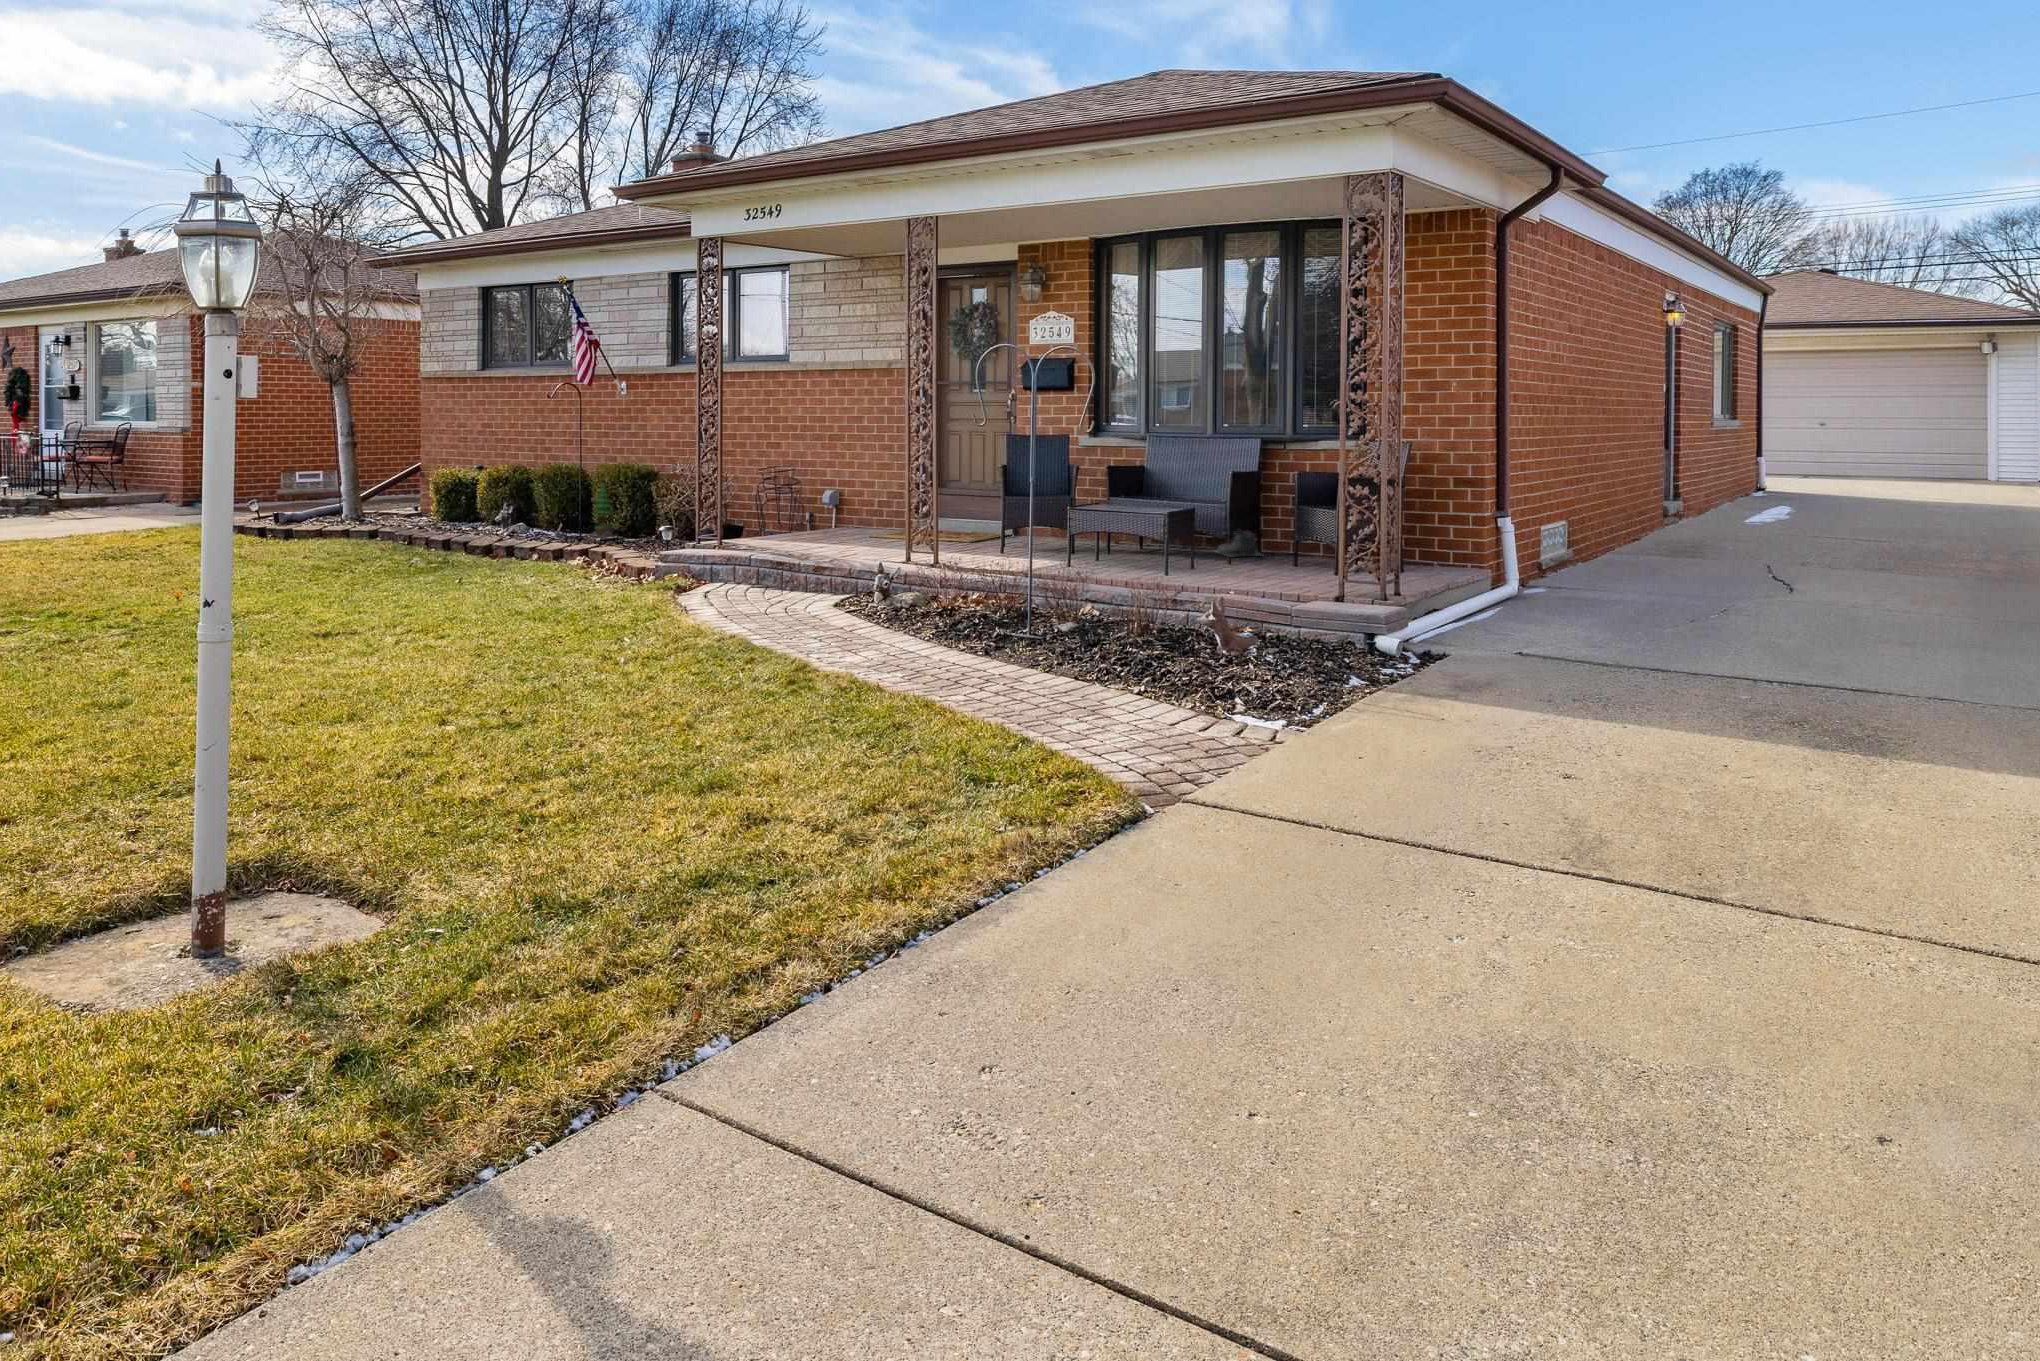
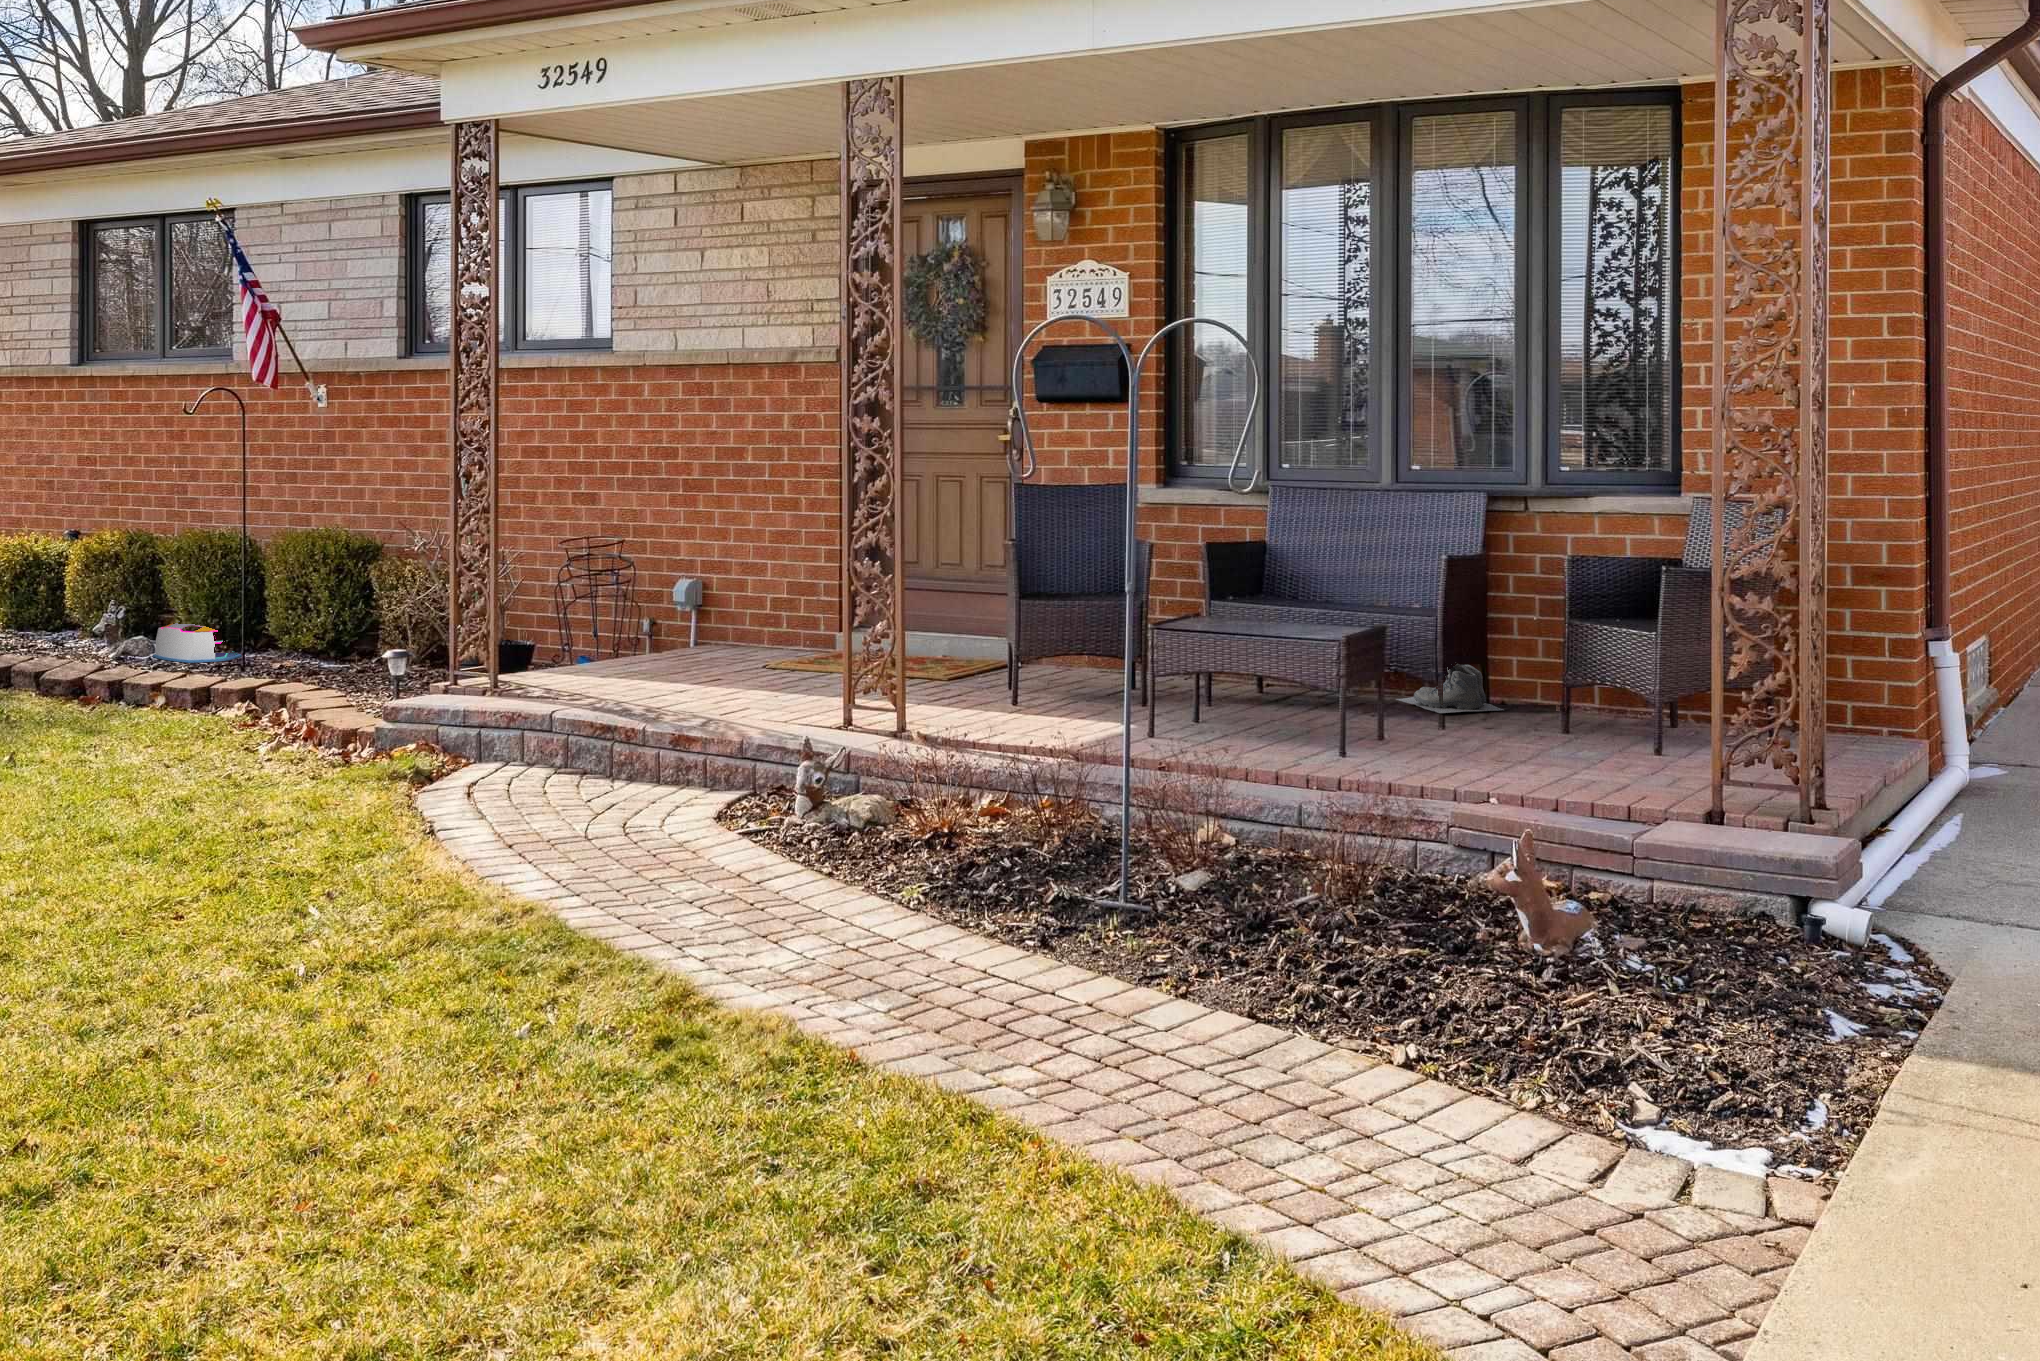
potted tree: present [595,484,613,541] -> none [264,563,303,667]
storage bin: none [529,514,579,539] -> present [153,623,242,663]

